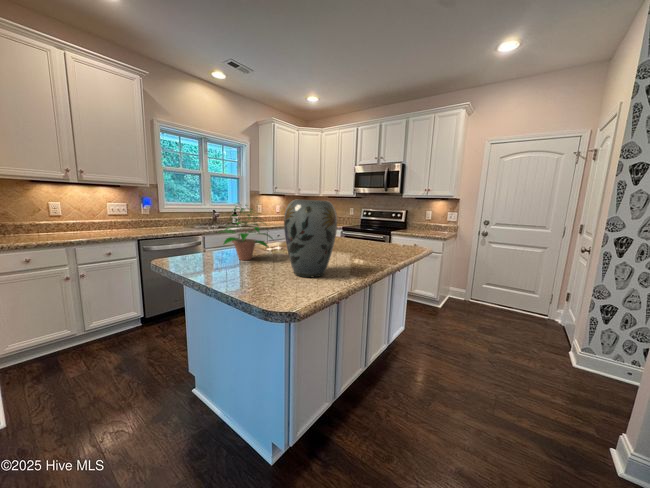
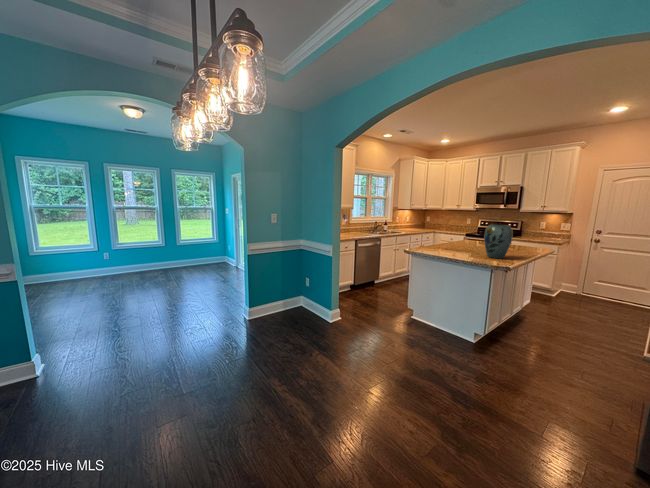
potted plant: present [223,205,272,260] -> none [436,224,467,251]

